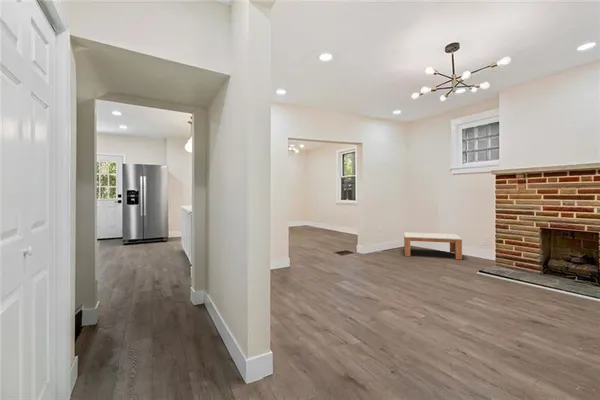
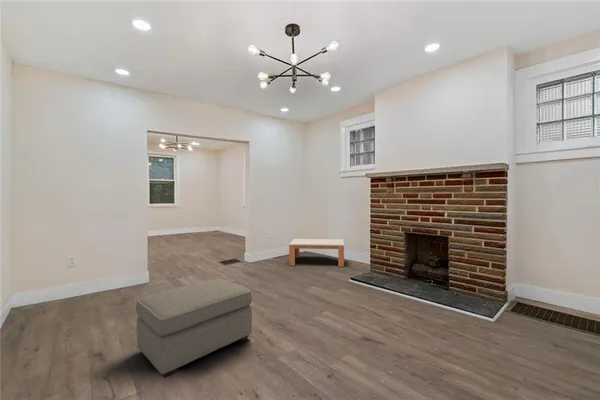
ottoman: none [335,261,422,331] -> present [136,279,252,378]

